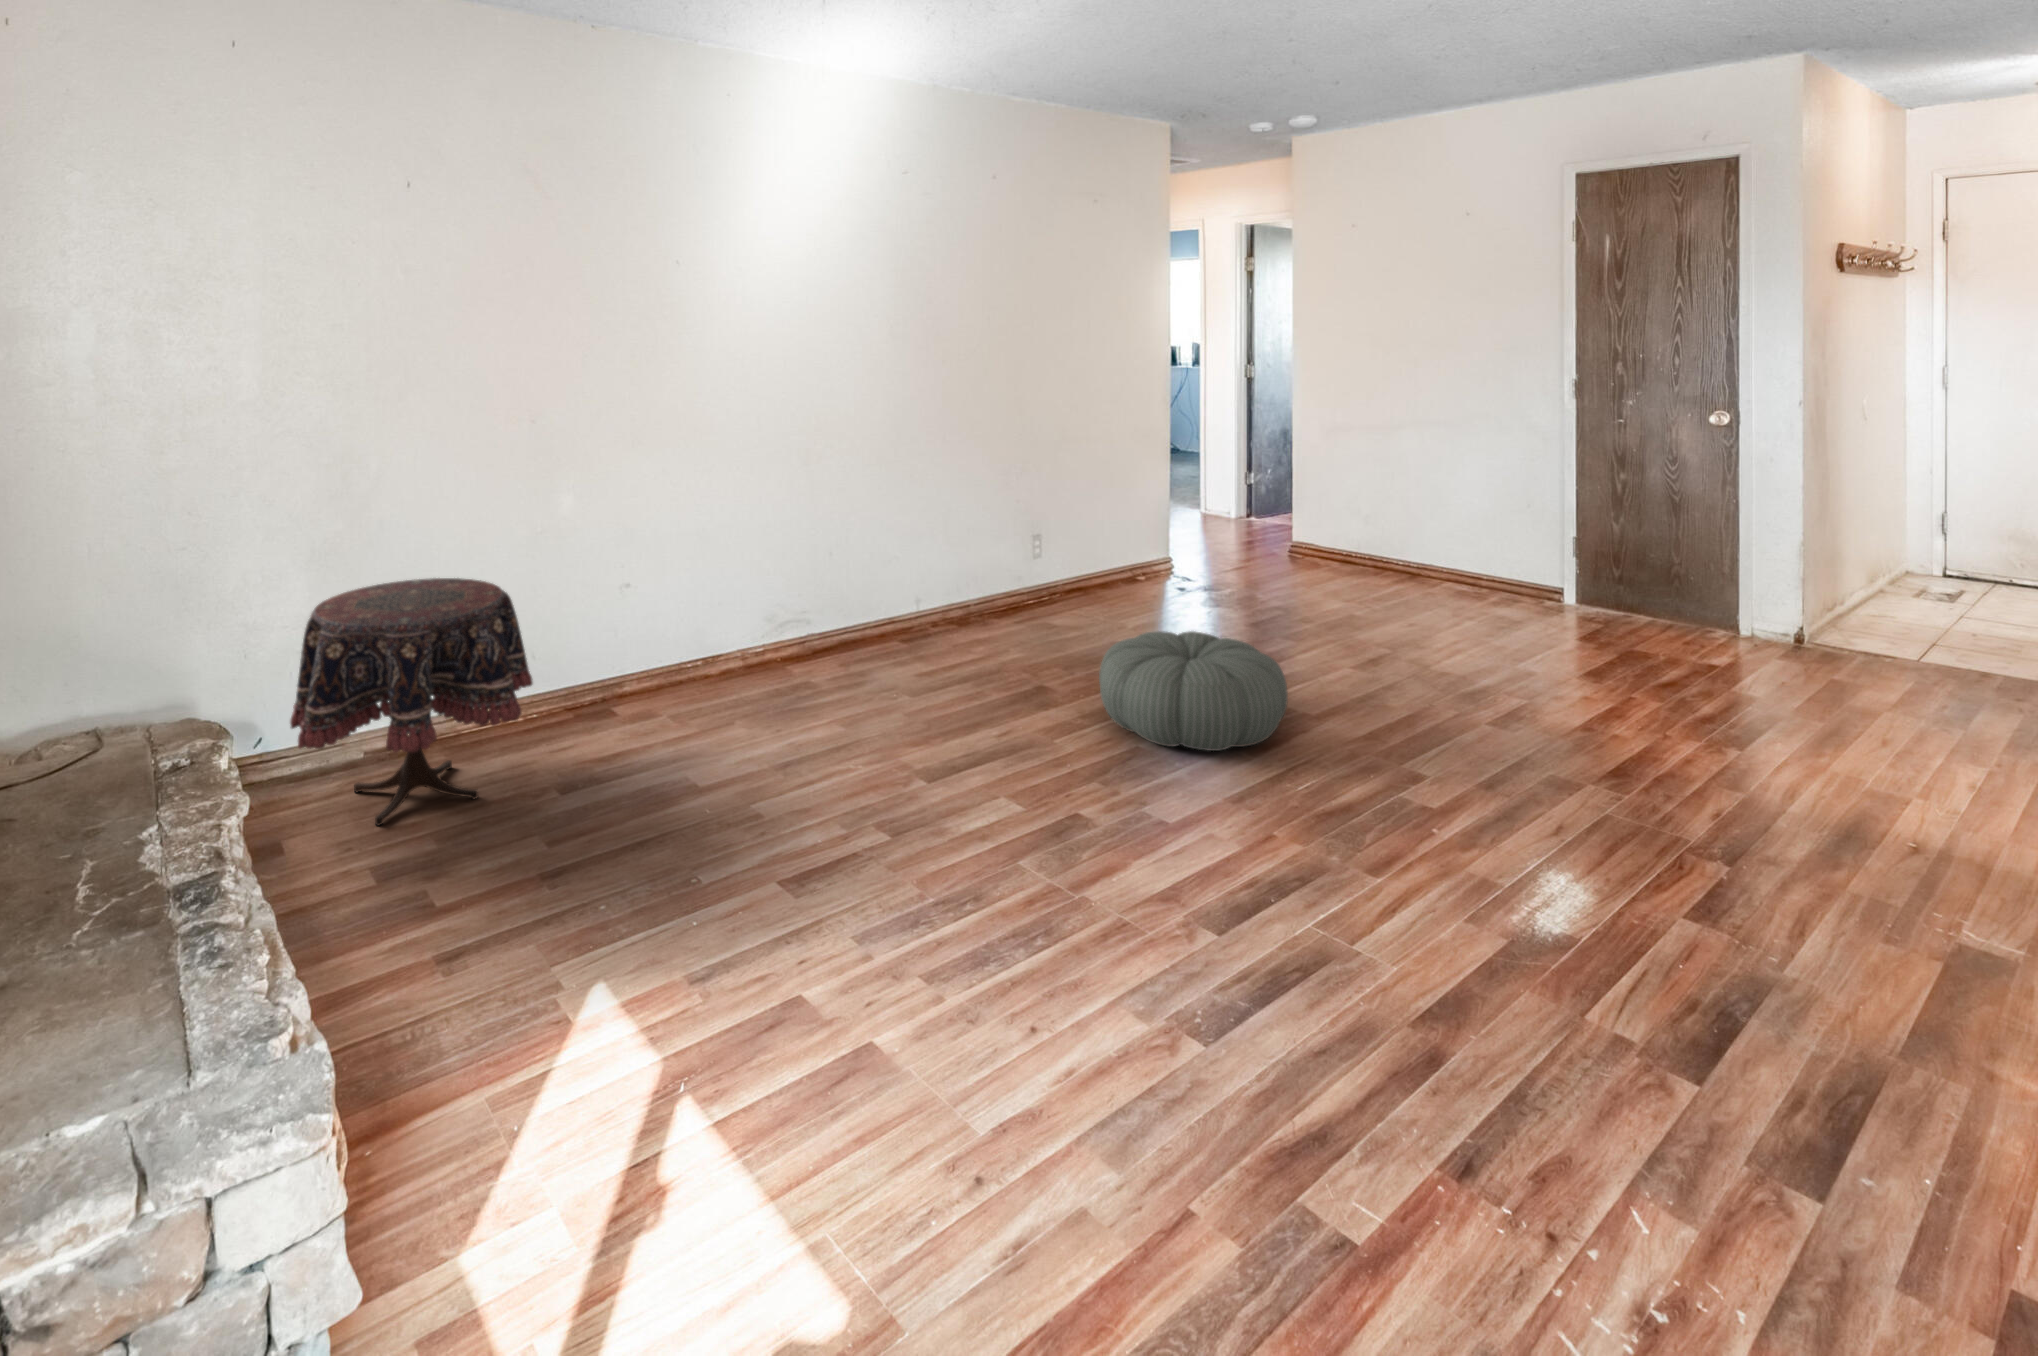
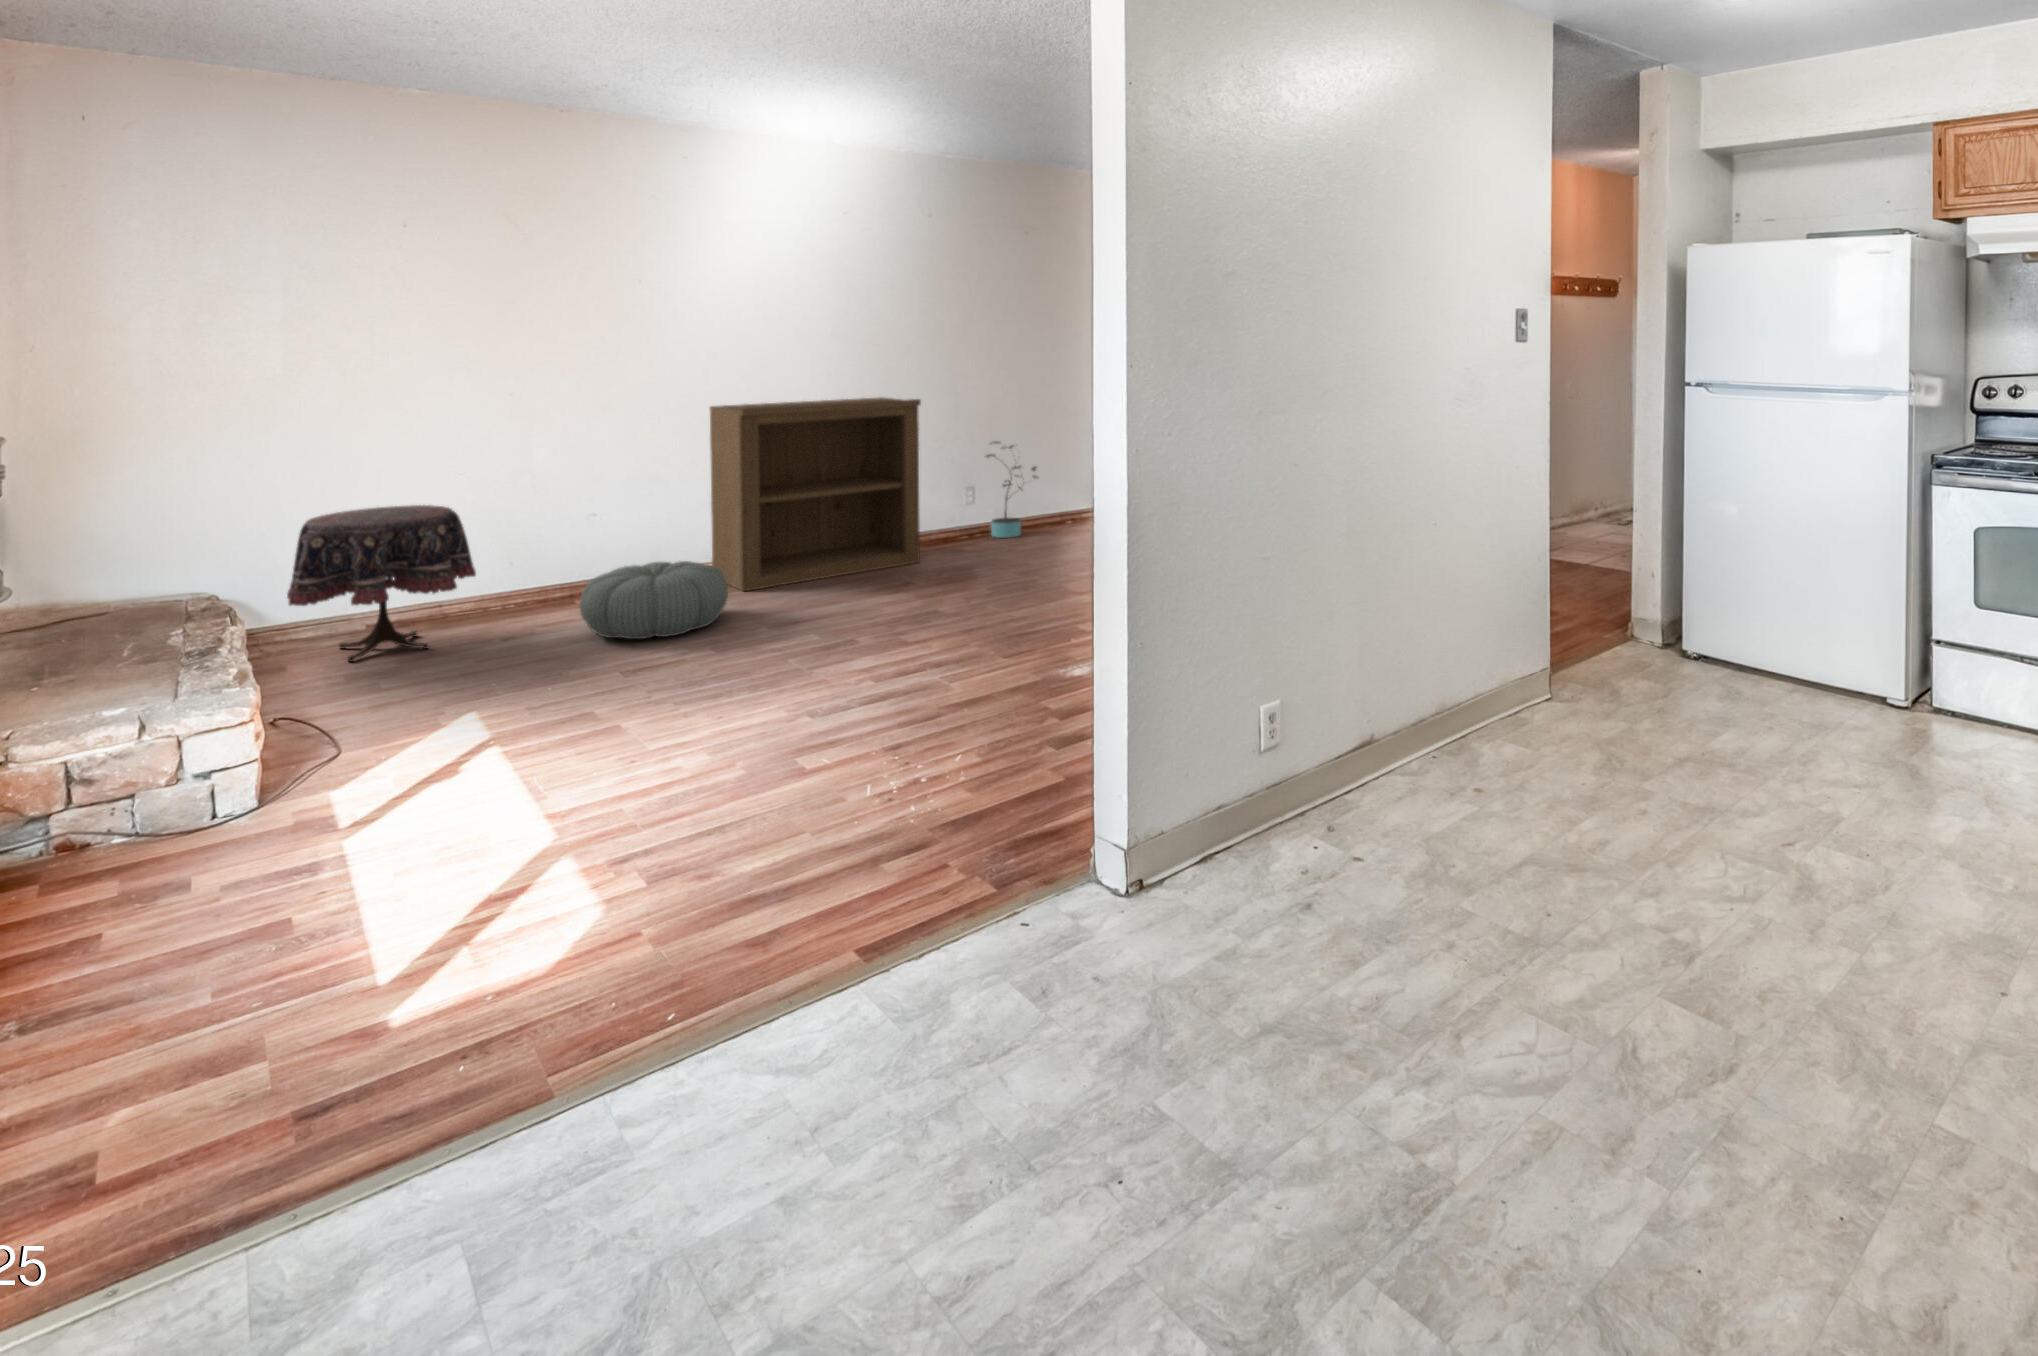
bookshelf: none [787,410,1056,690] -> present [710,397,921,591]
potted plant: none [1095,465,1166,596] -> present [987,442,1036,538]
pouf: present [1099,631,1288,751] -> present [580,561,728,639]

